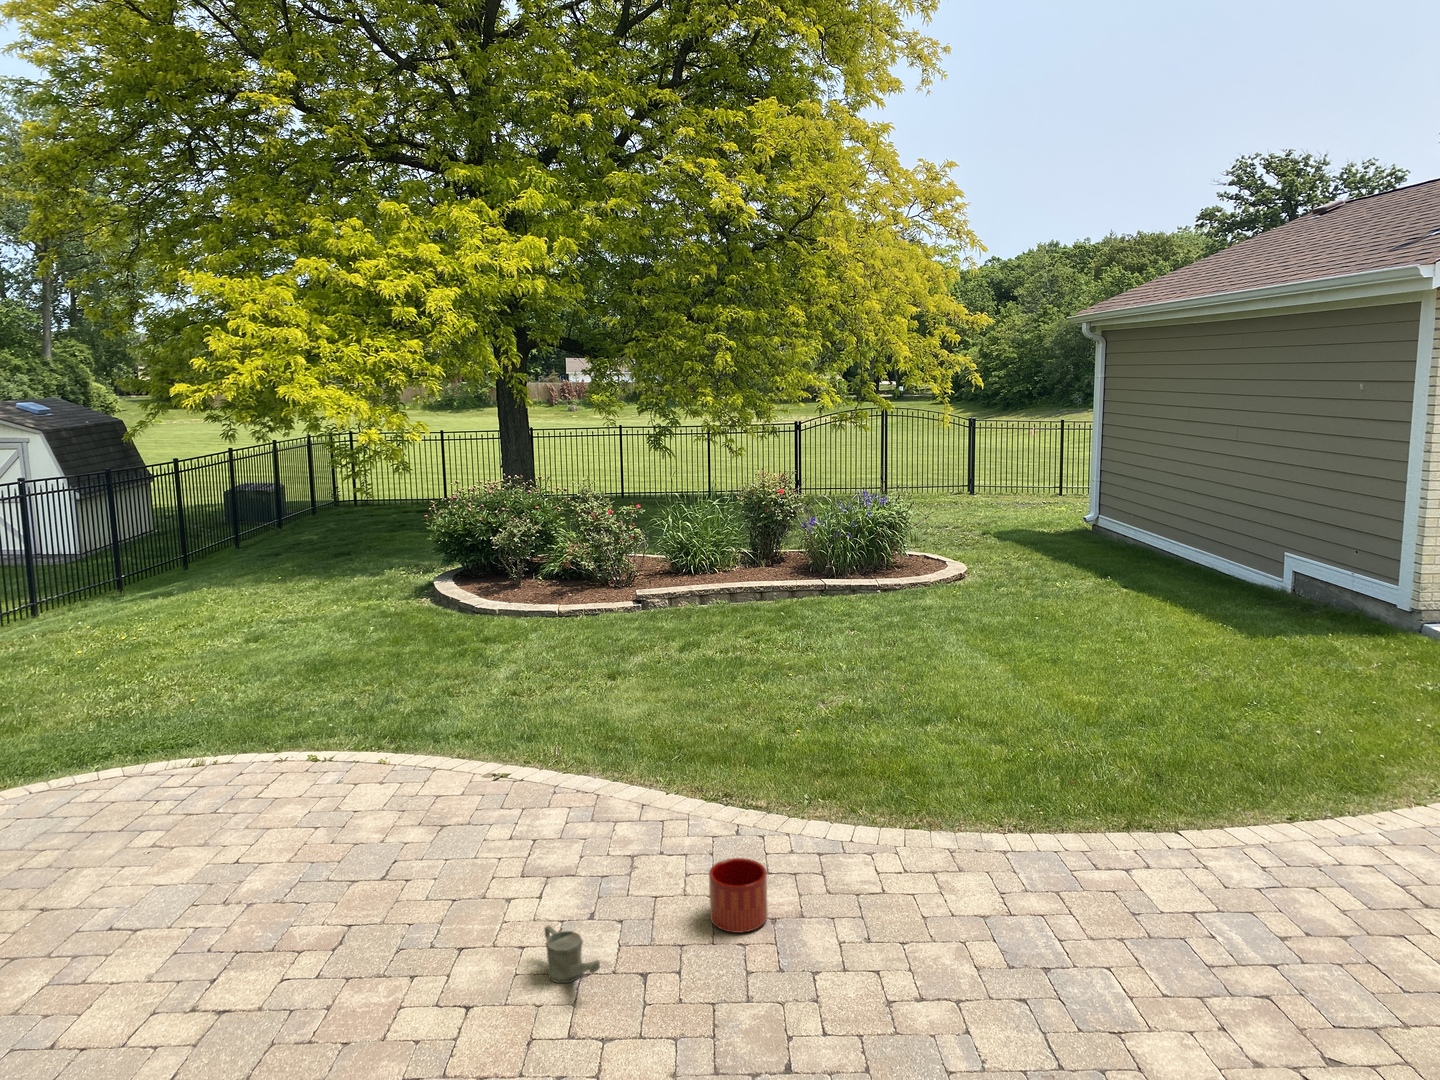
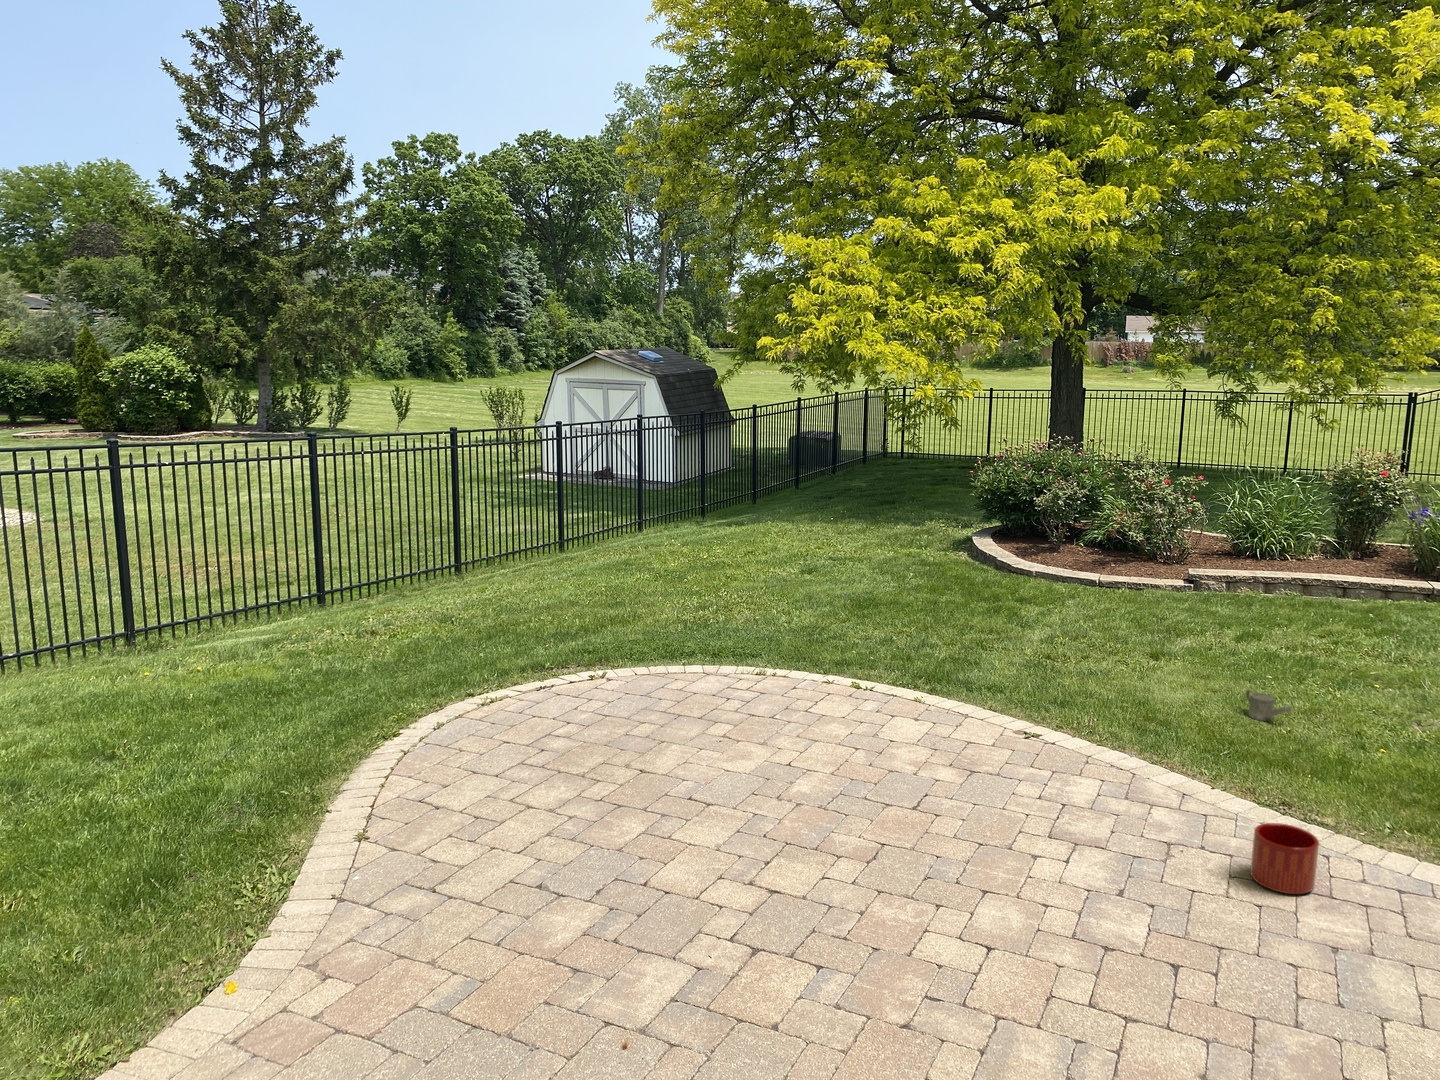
watering can: present [545,926,600,983] -> present [1246,690,1292,721]

